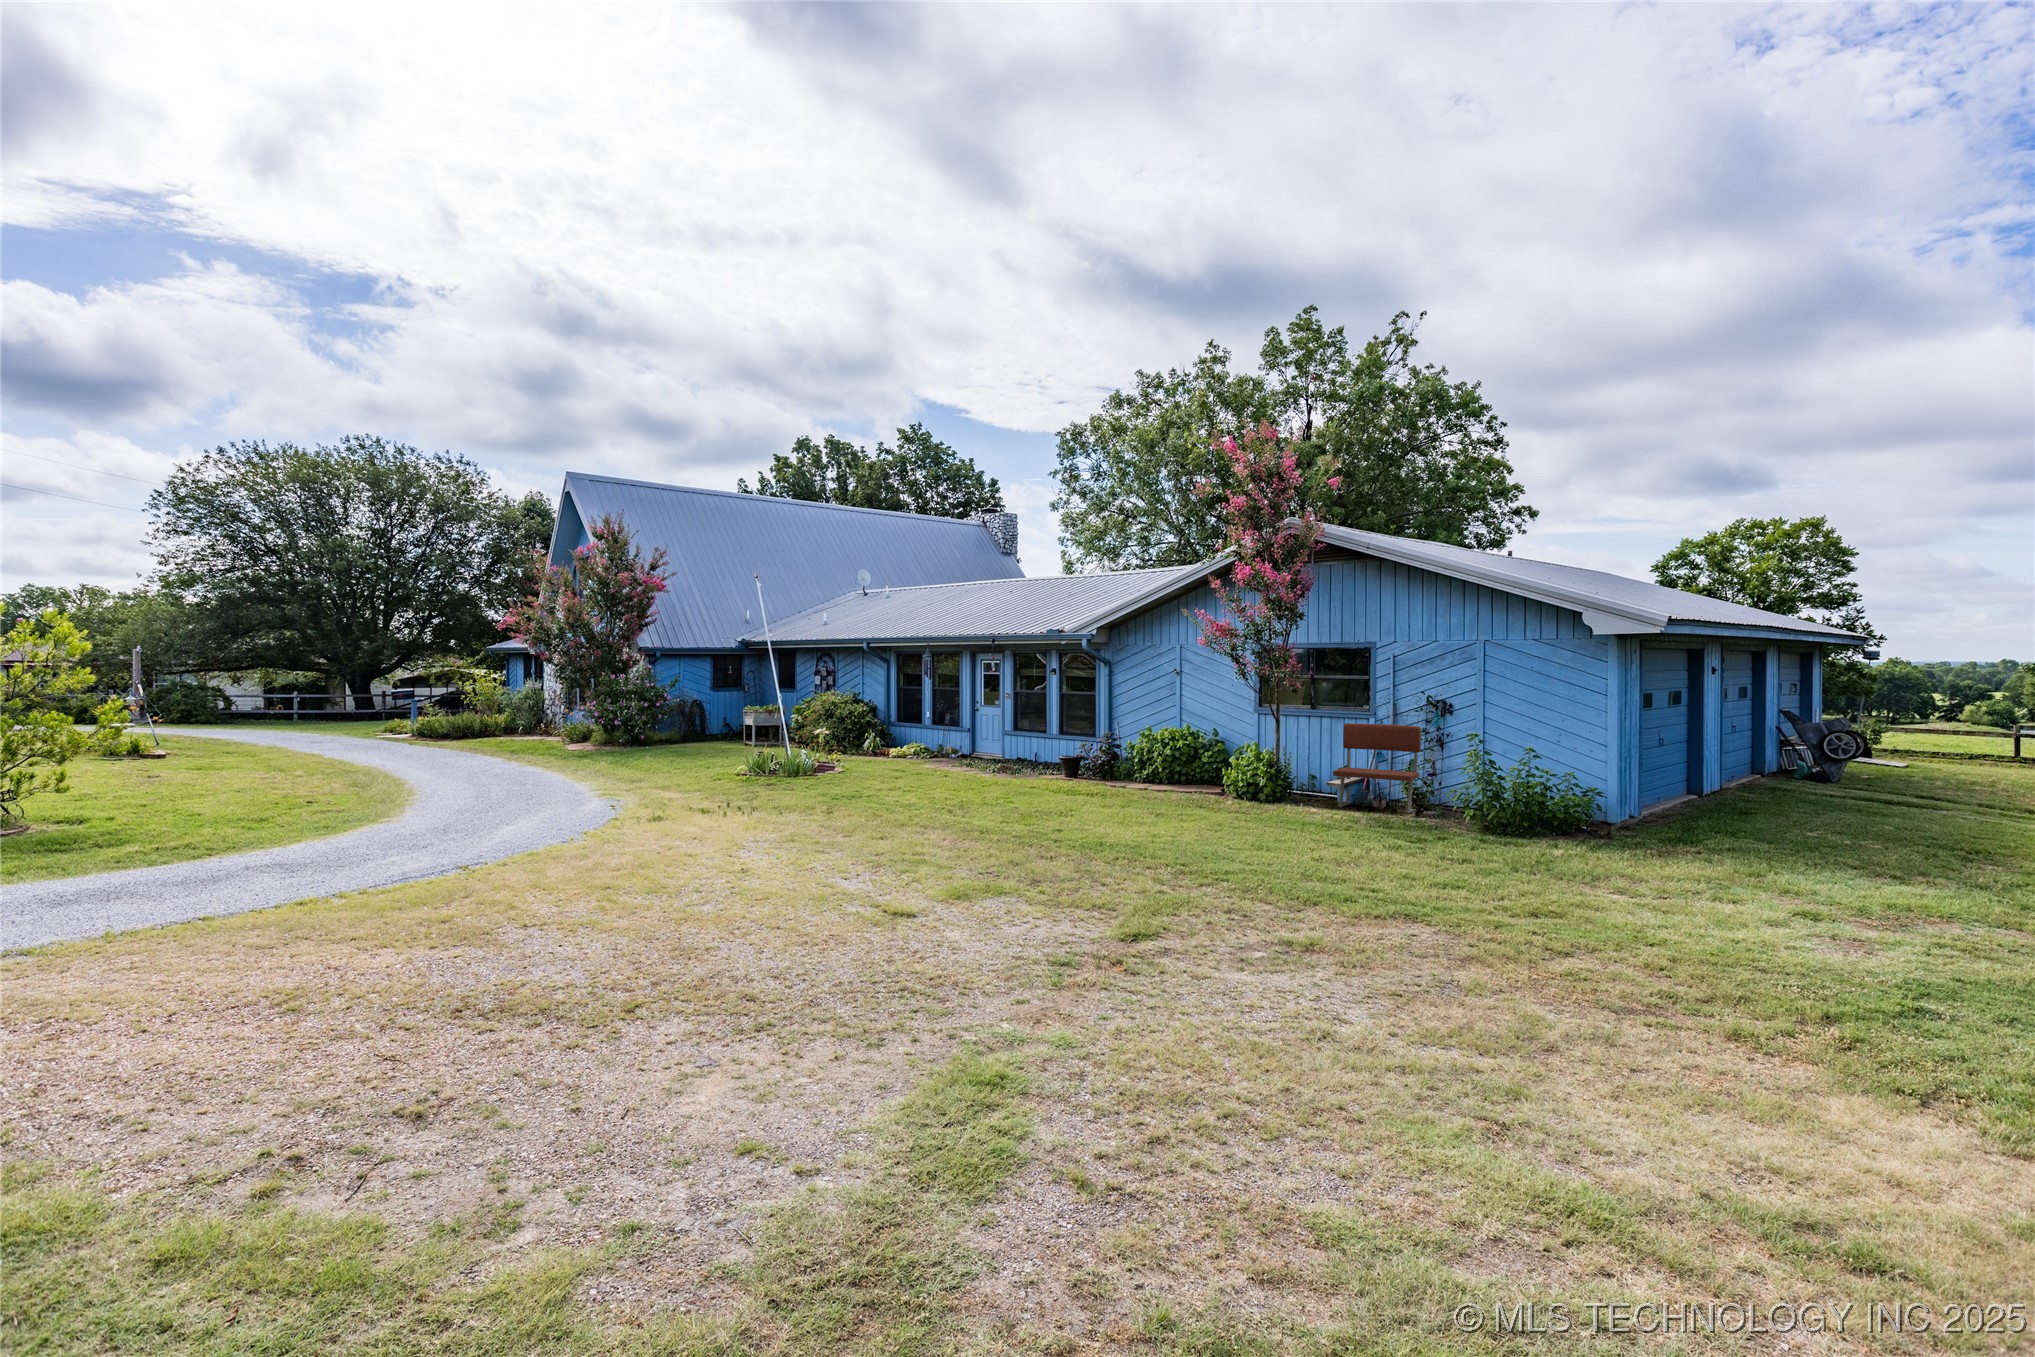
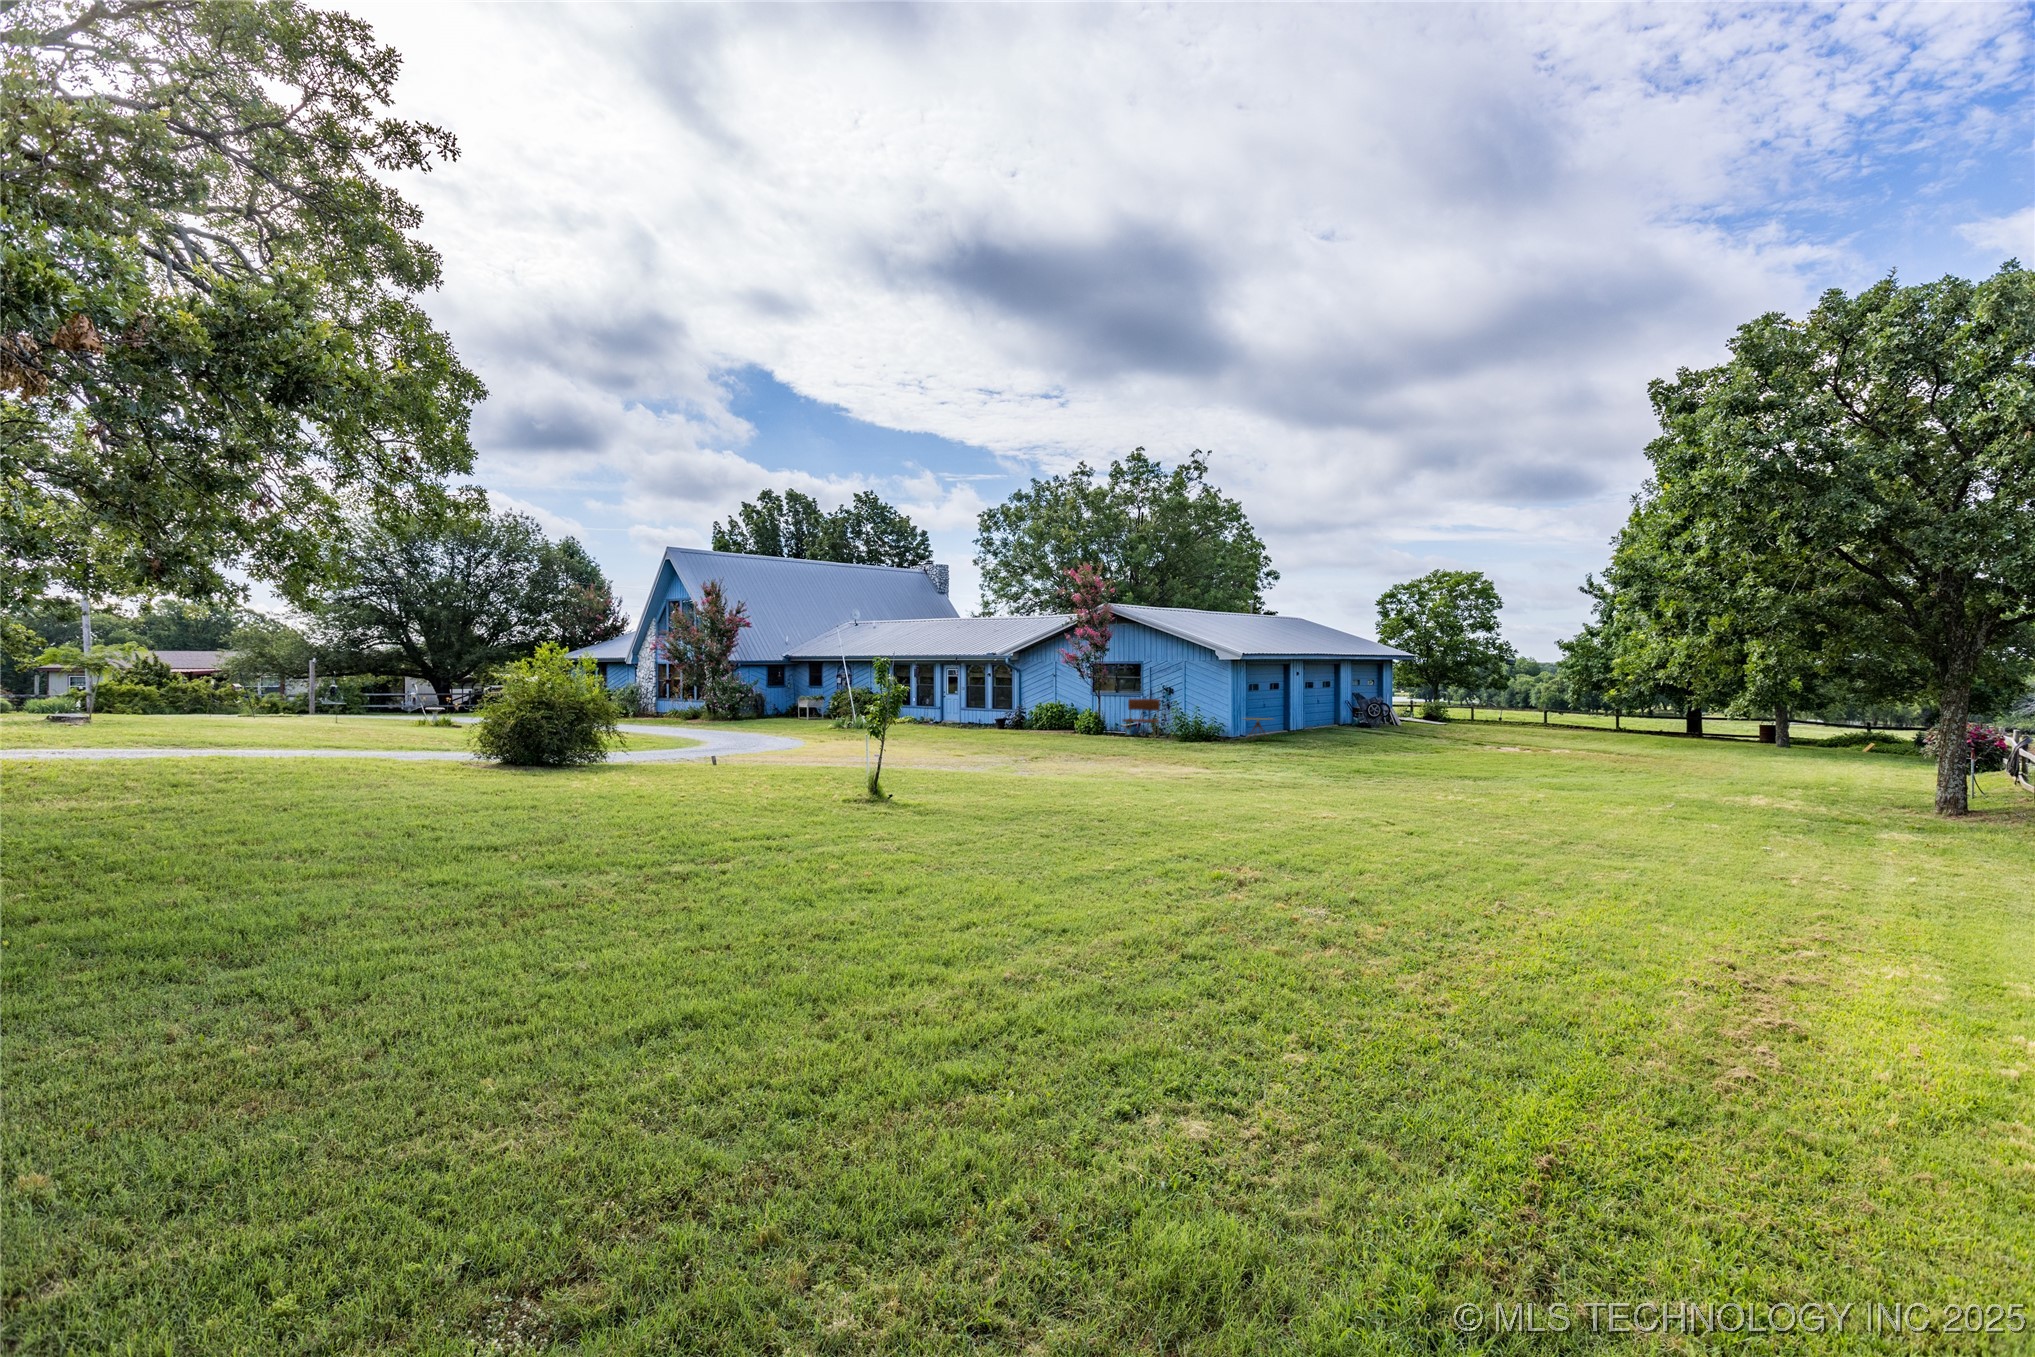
round table: none [1635,773,1730,834] -> present [1245,718,1269,740]

